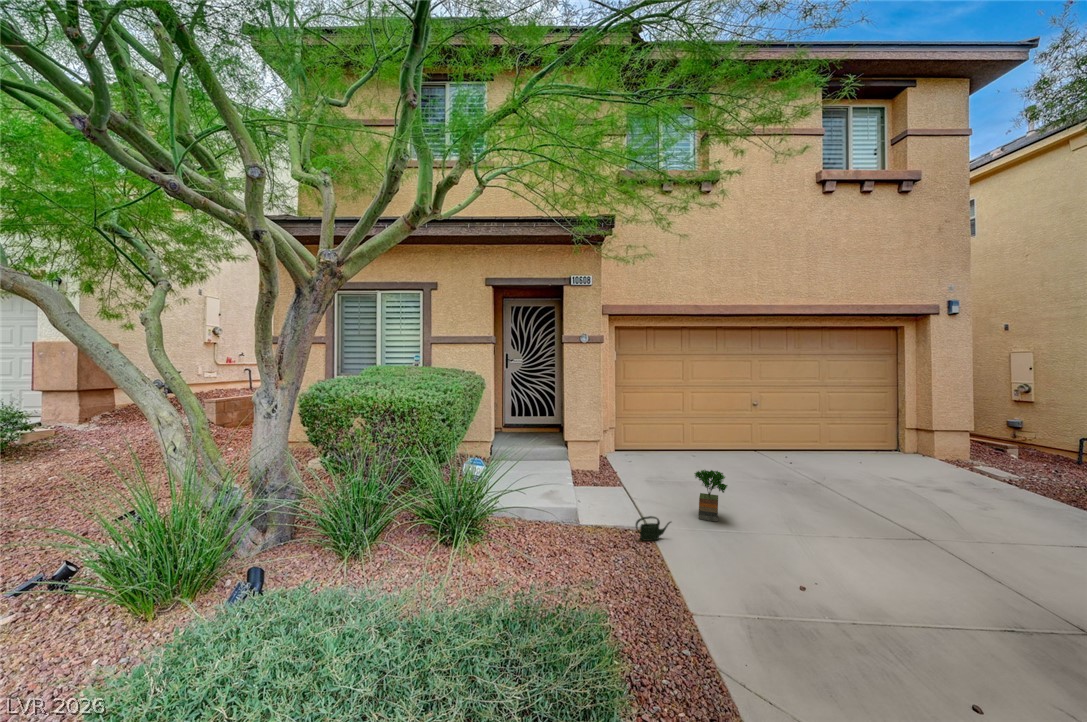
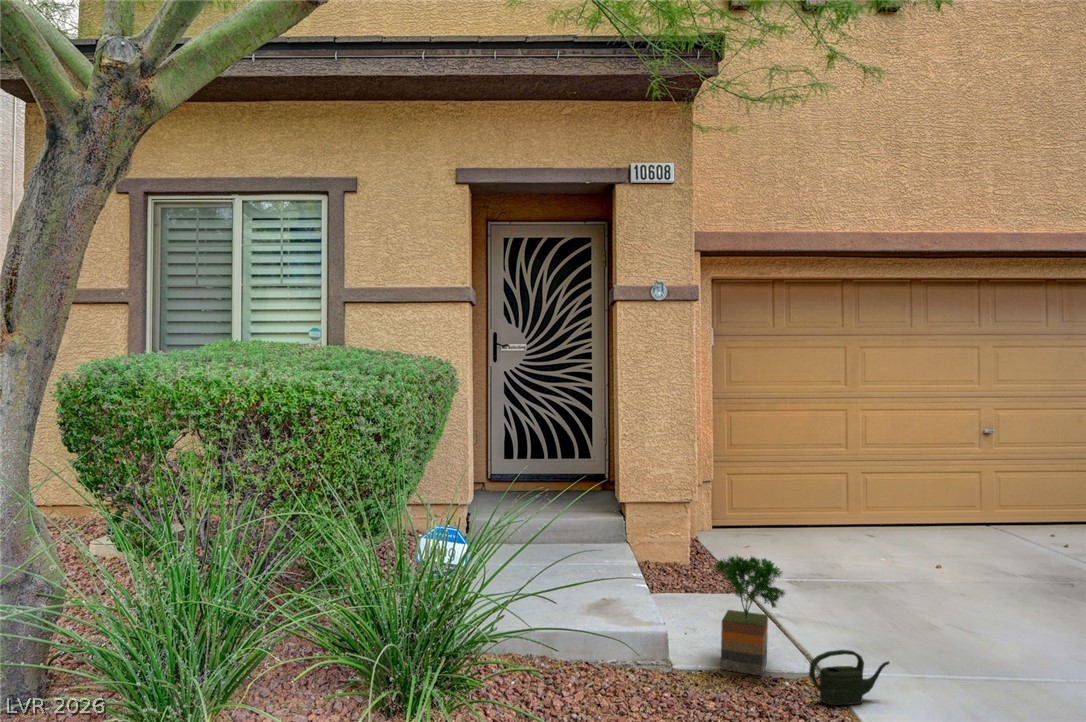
potted tree: present [694,470,727,522] -> present [714,555,785,676]

